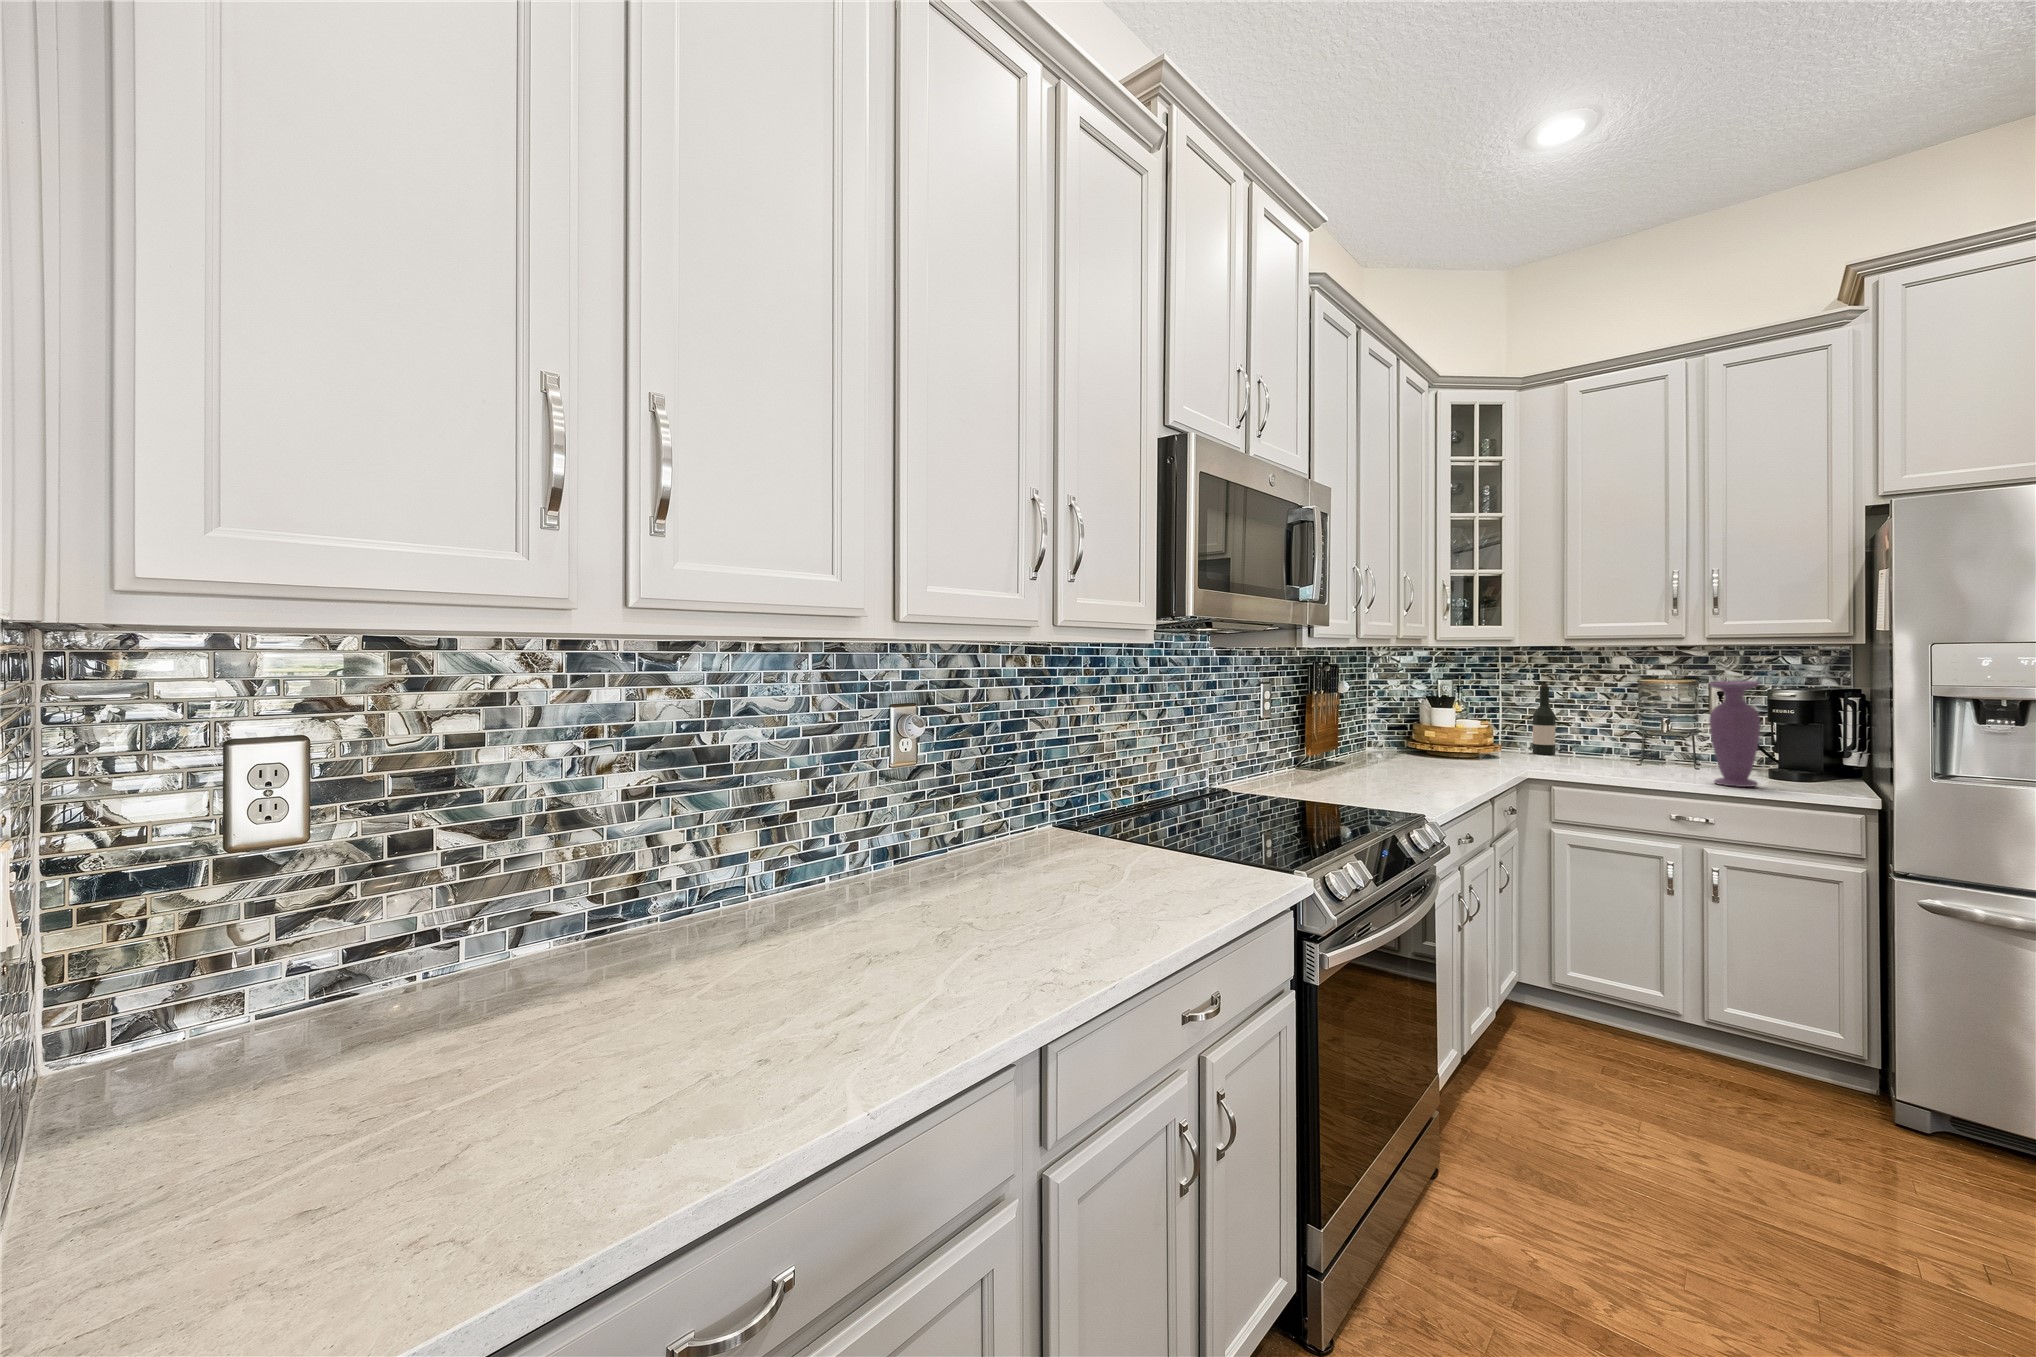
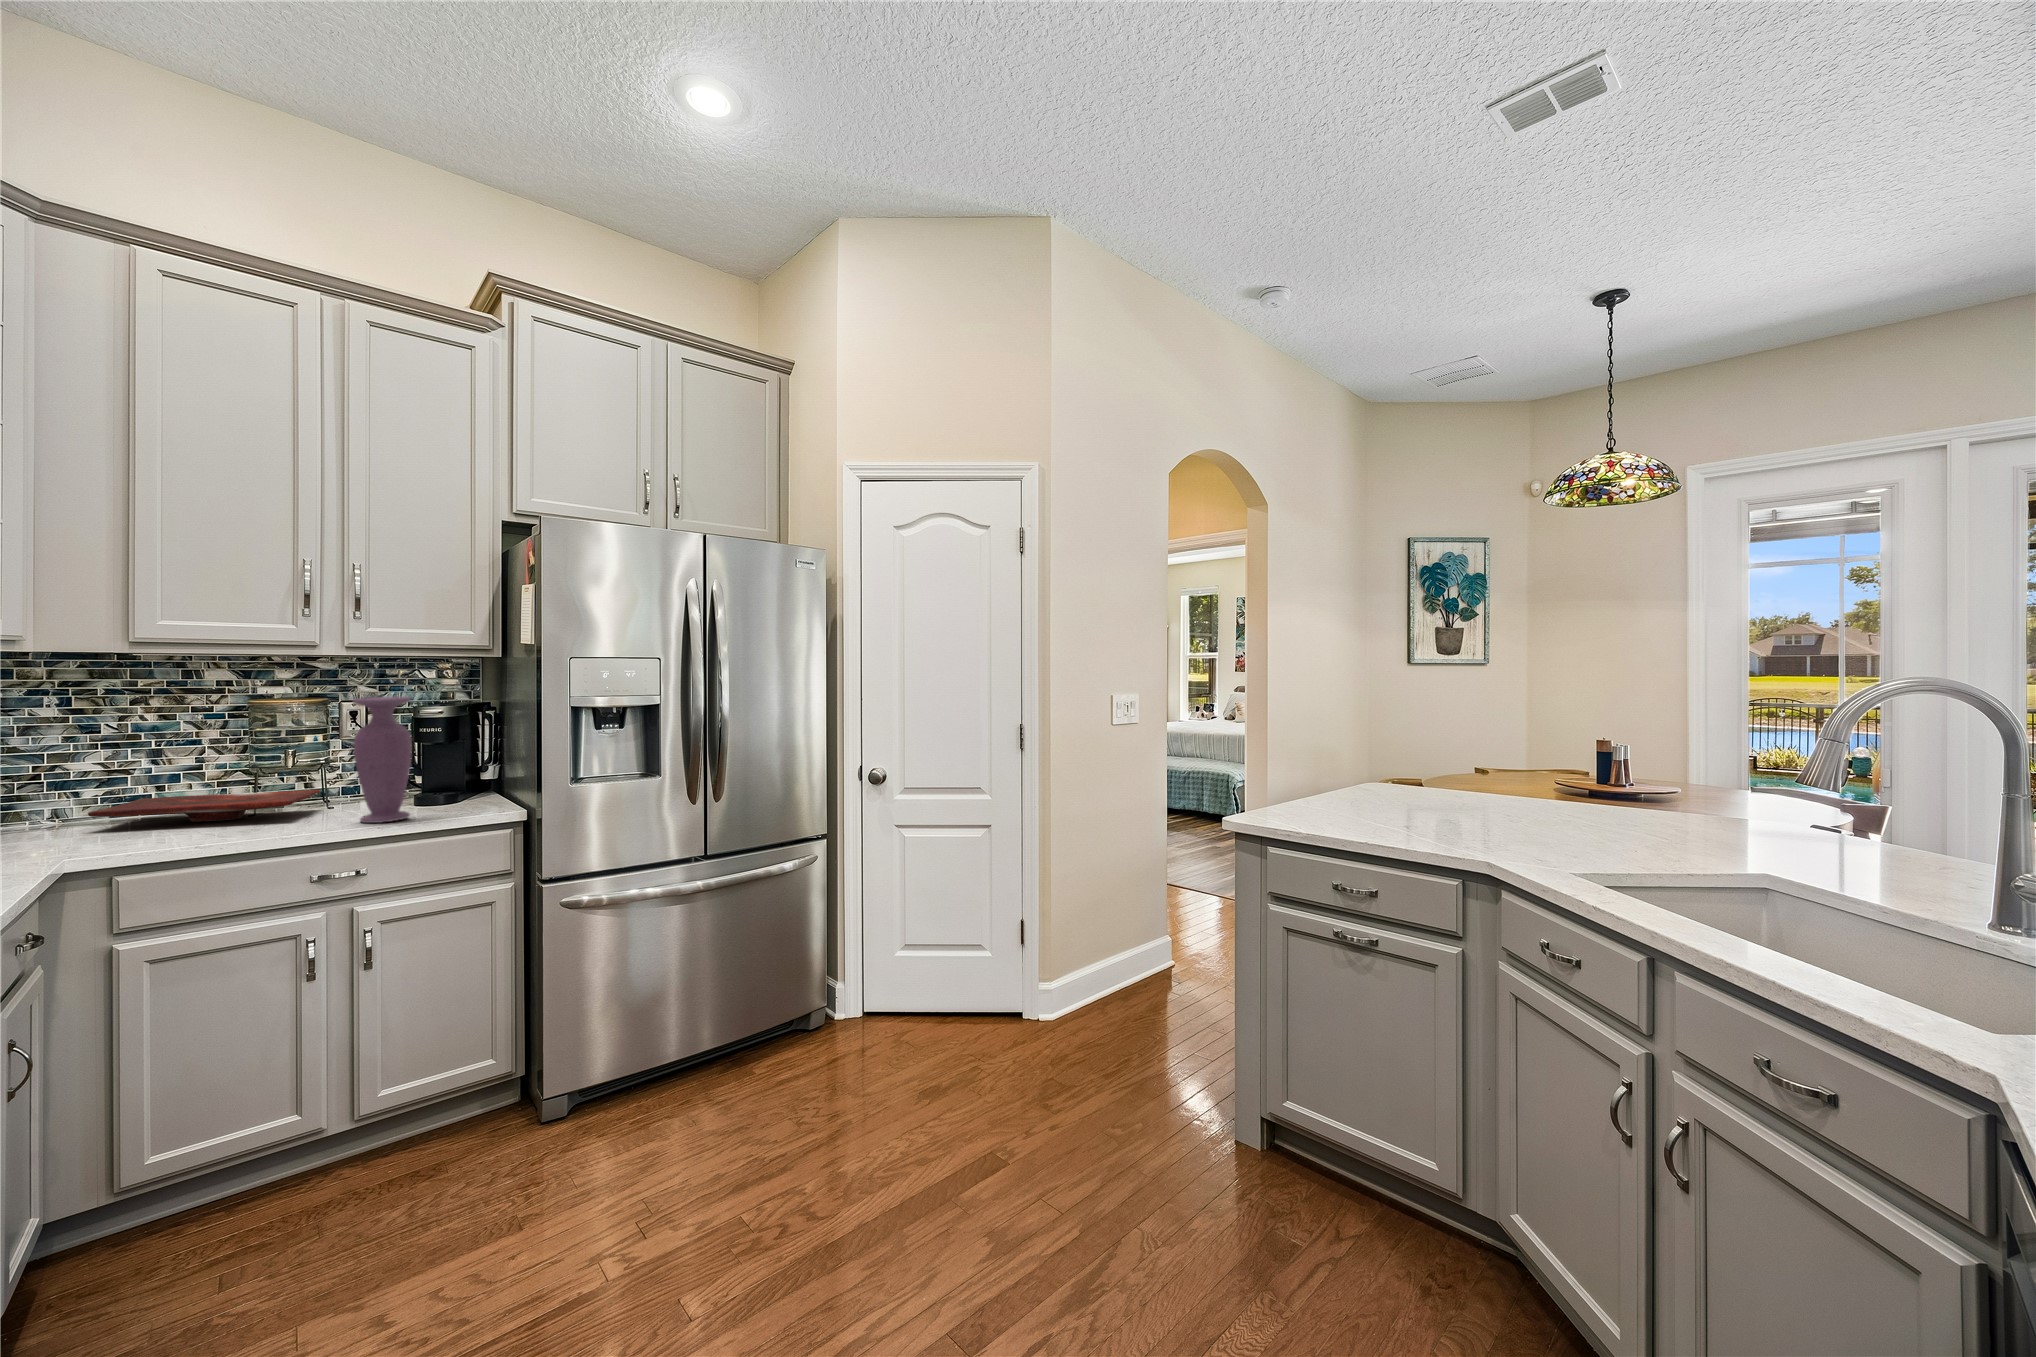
wine bottle: present [1533,685,1556,755] -> none [58,711,104,822]
cutting board: none [1545,745,1690,767] -> present [88,790,320,822]

